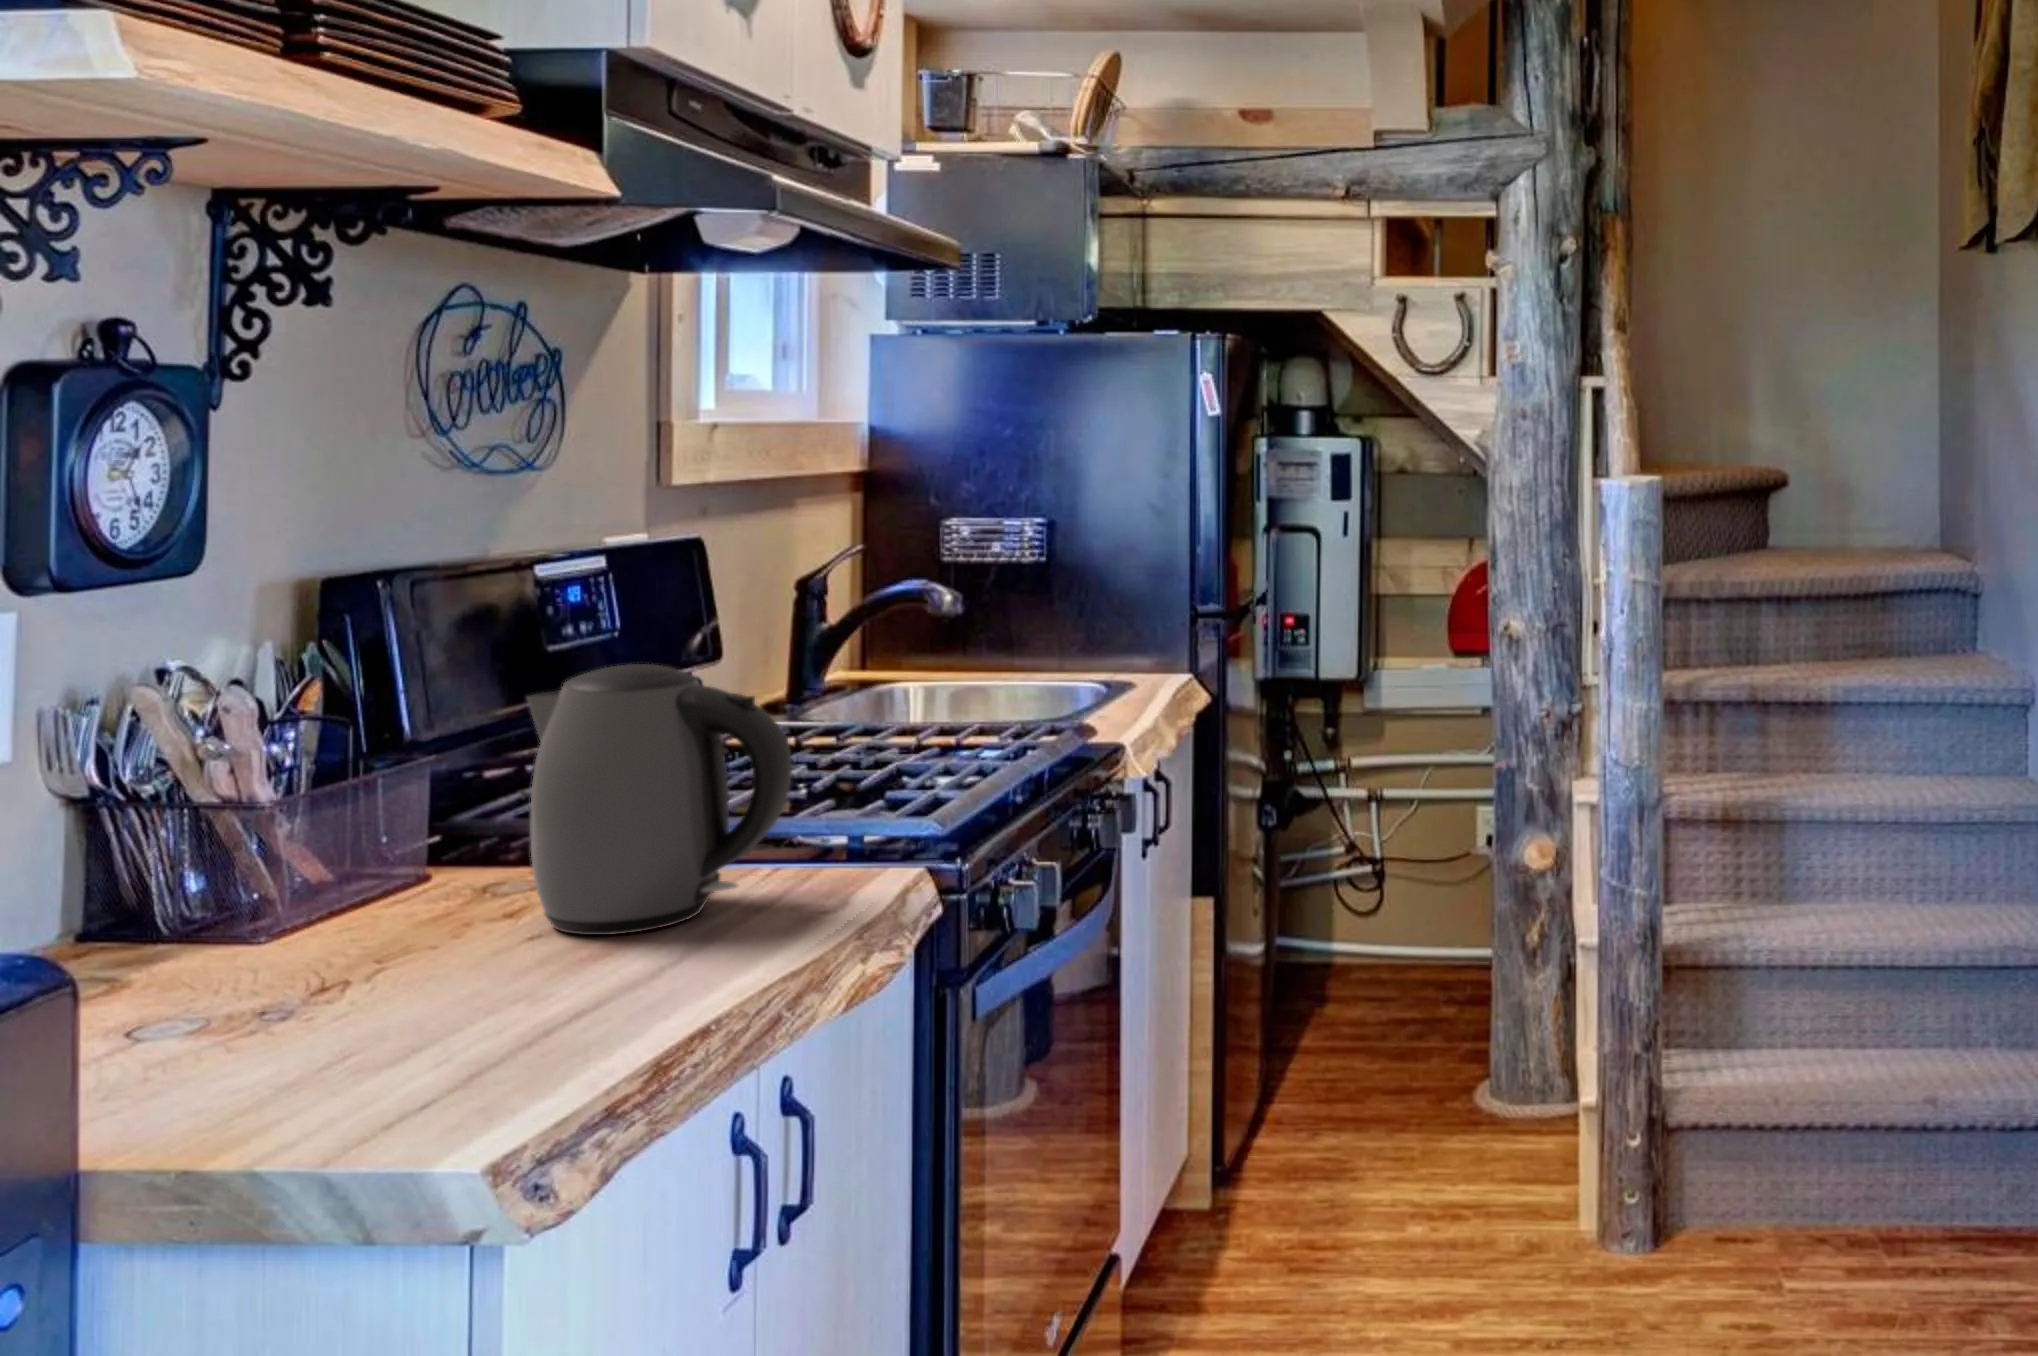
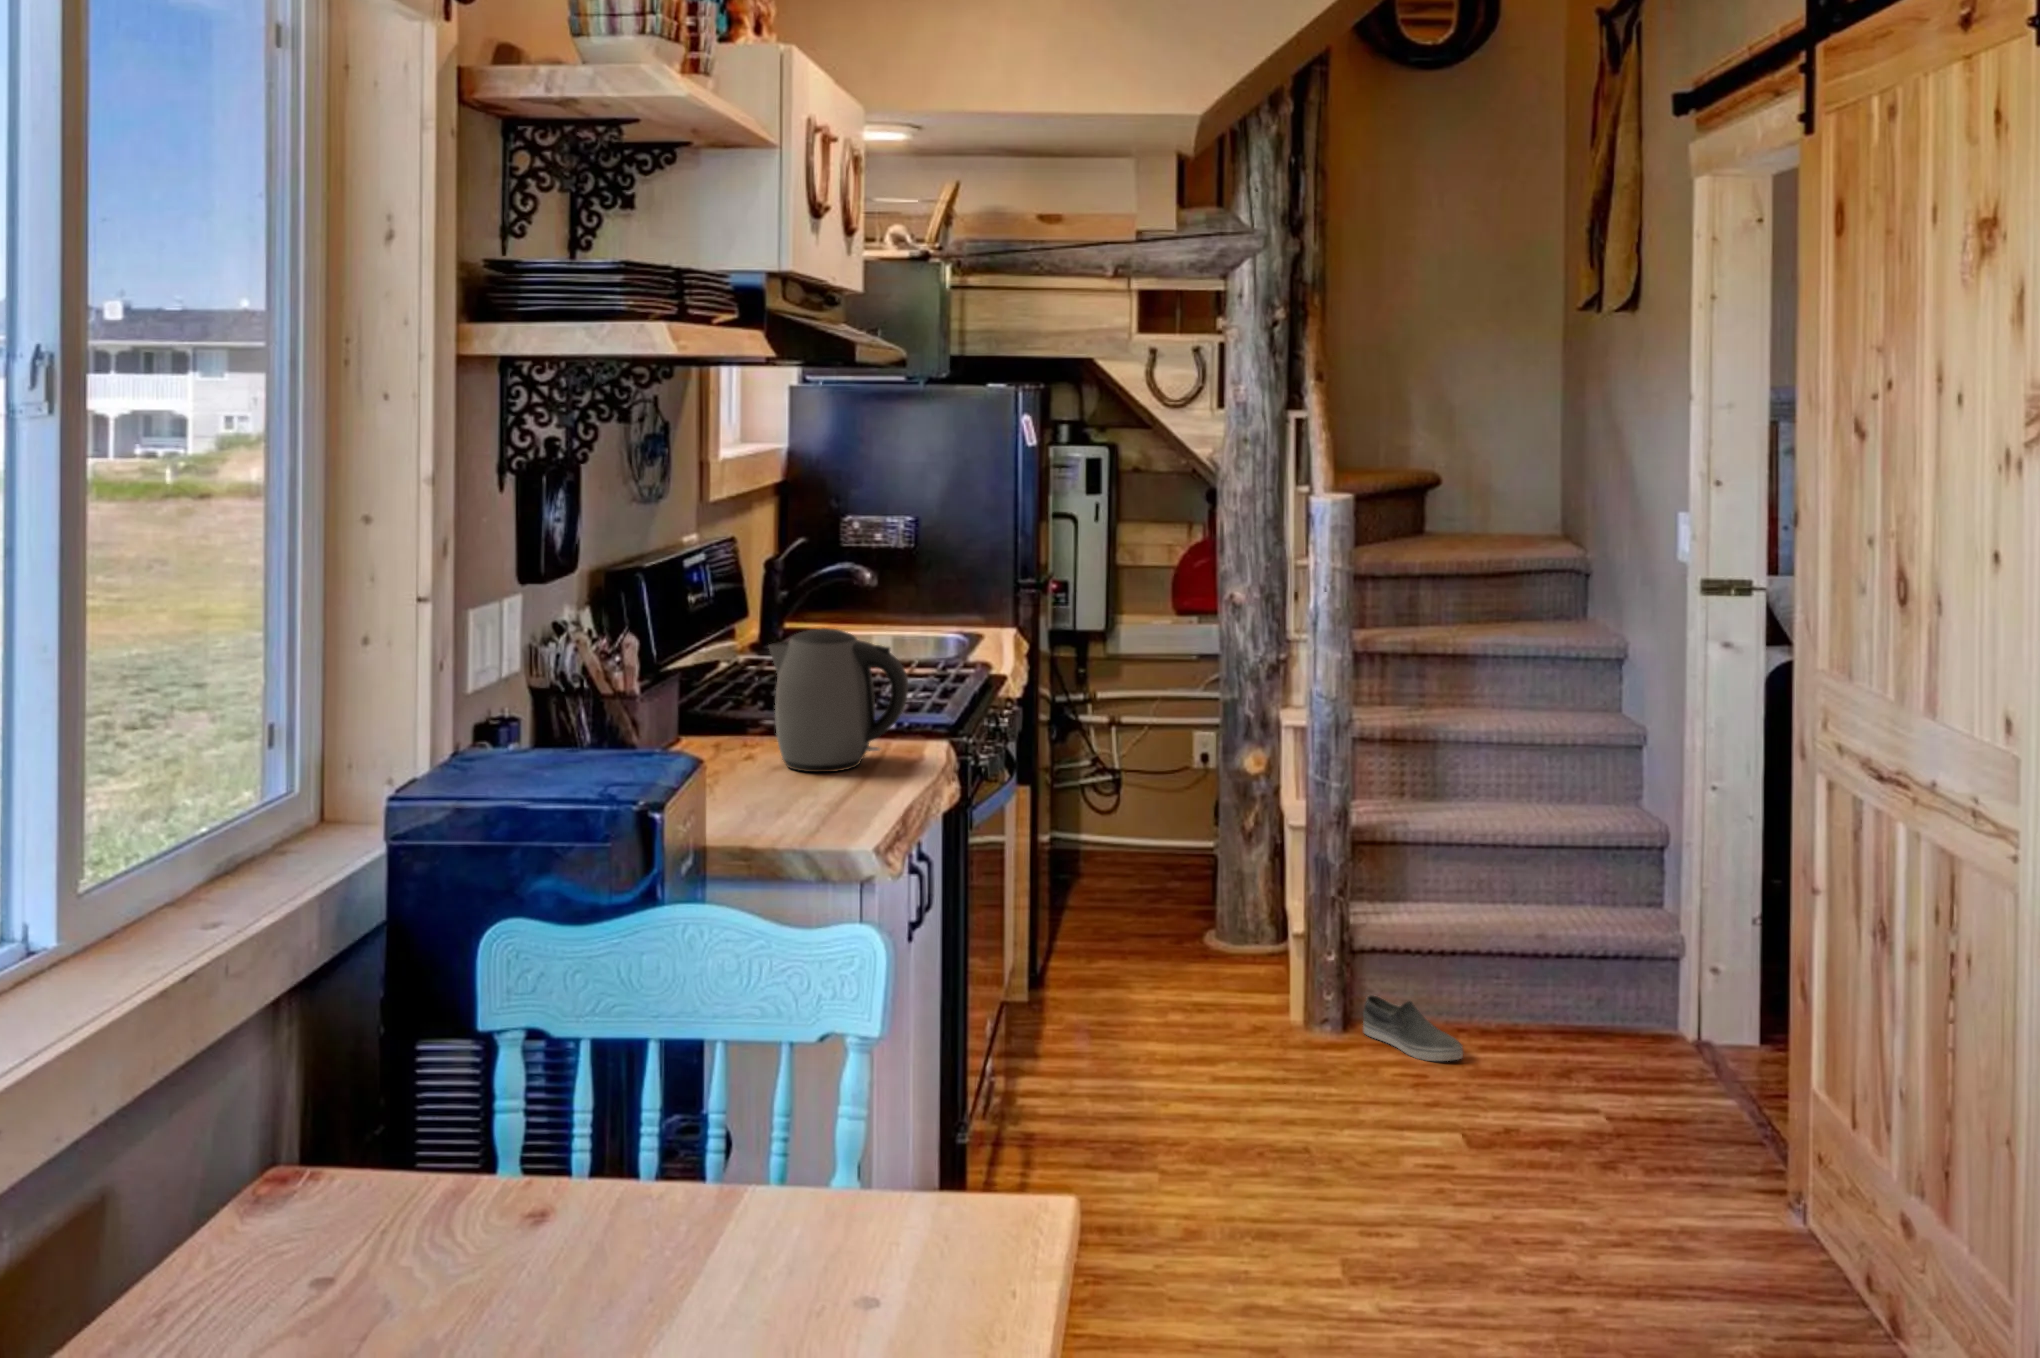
shoe: none [1678,1193,1820,1297] -> present [1363,995,1463,1061]

